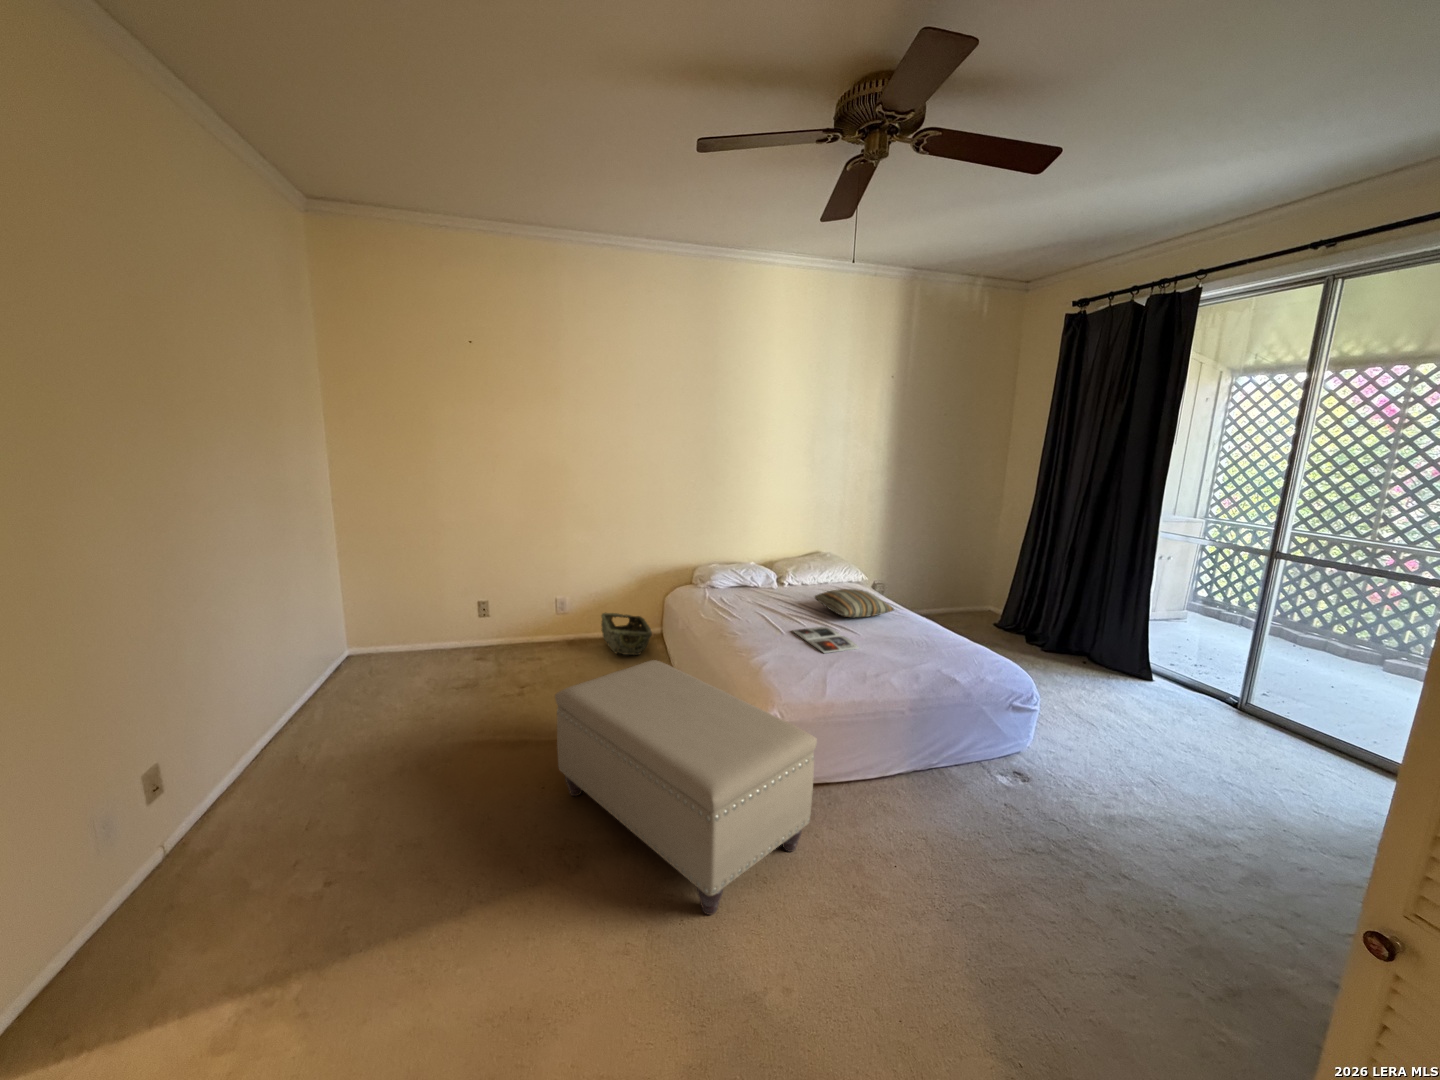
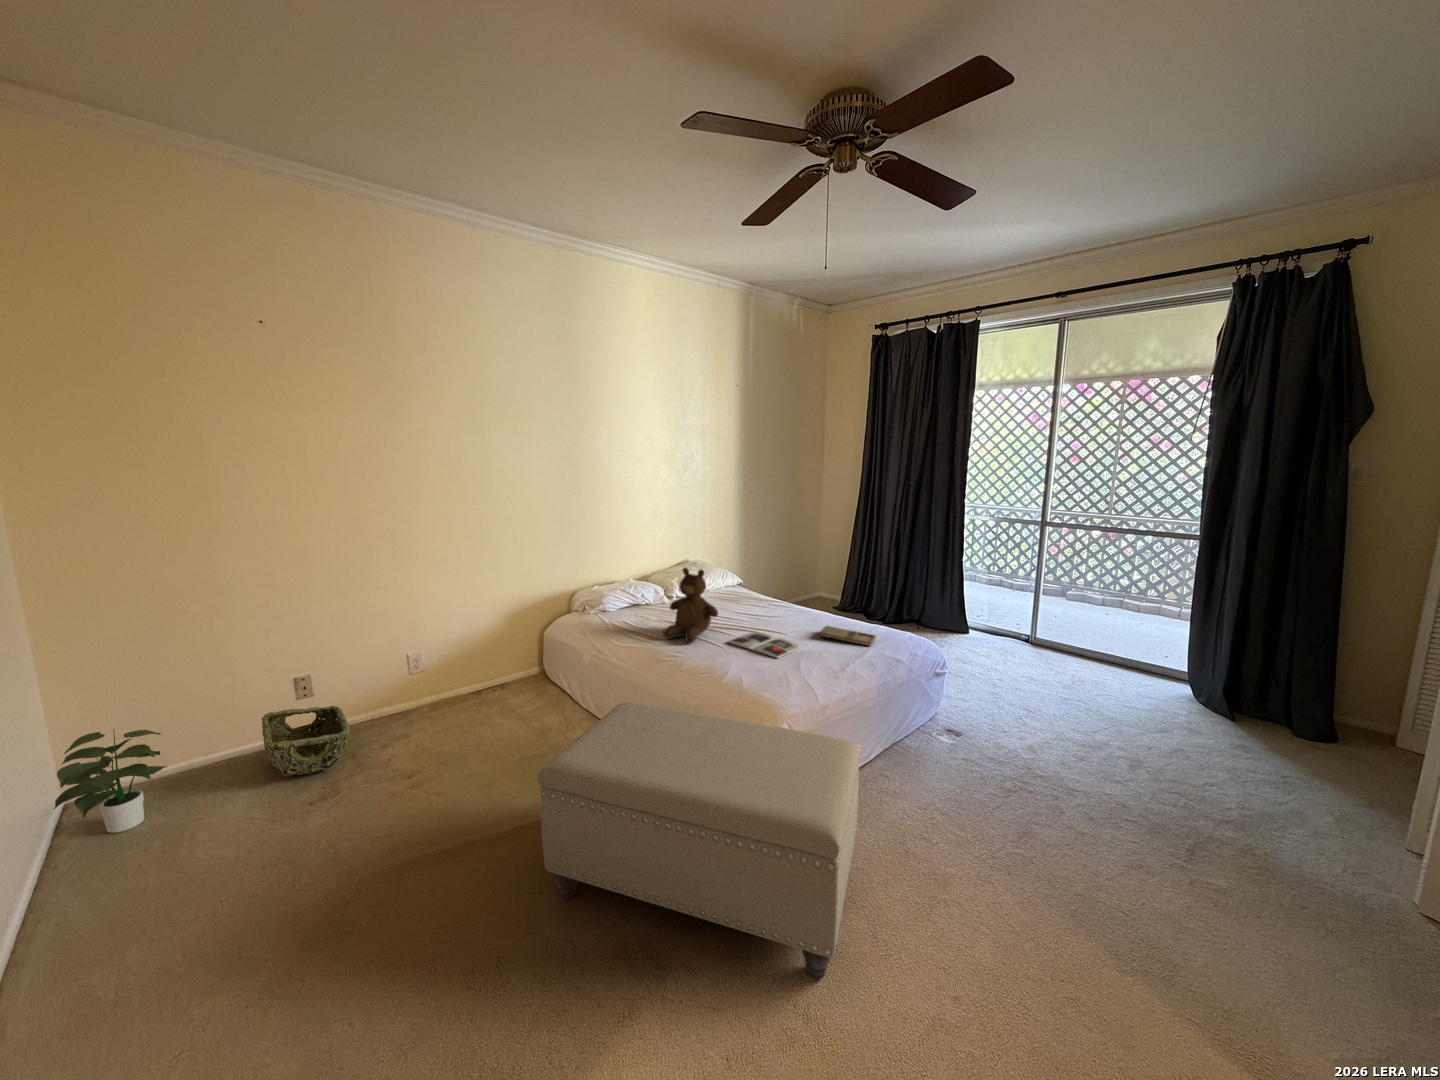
teddy bear: none [738,555,791,626] -> present [663,568,718,643]
pillow: present [814,589,894,617] -> none [723,592,803,619]
potted plant: none [334,613,395,679] -> present [54,729,167,833]
woven basket: present [601,613,652,655] -> present [262,706,350,776]
tray: none [885,632,946,660] -> present [819,626,876,646]

